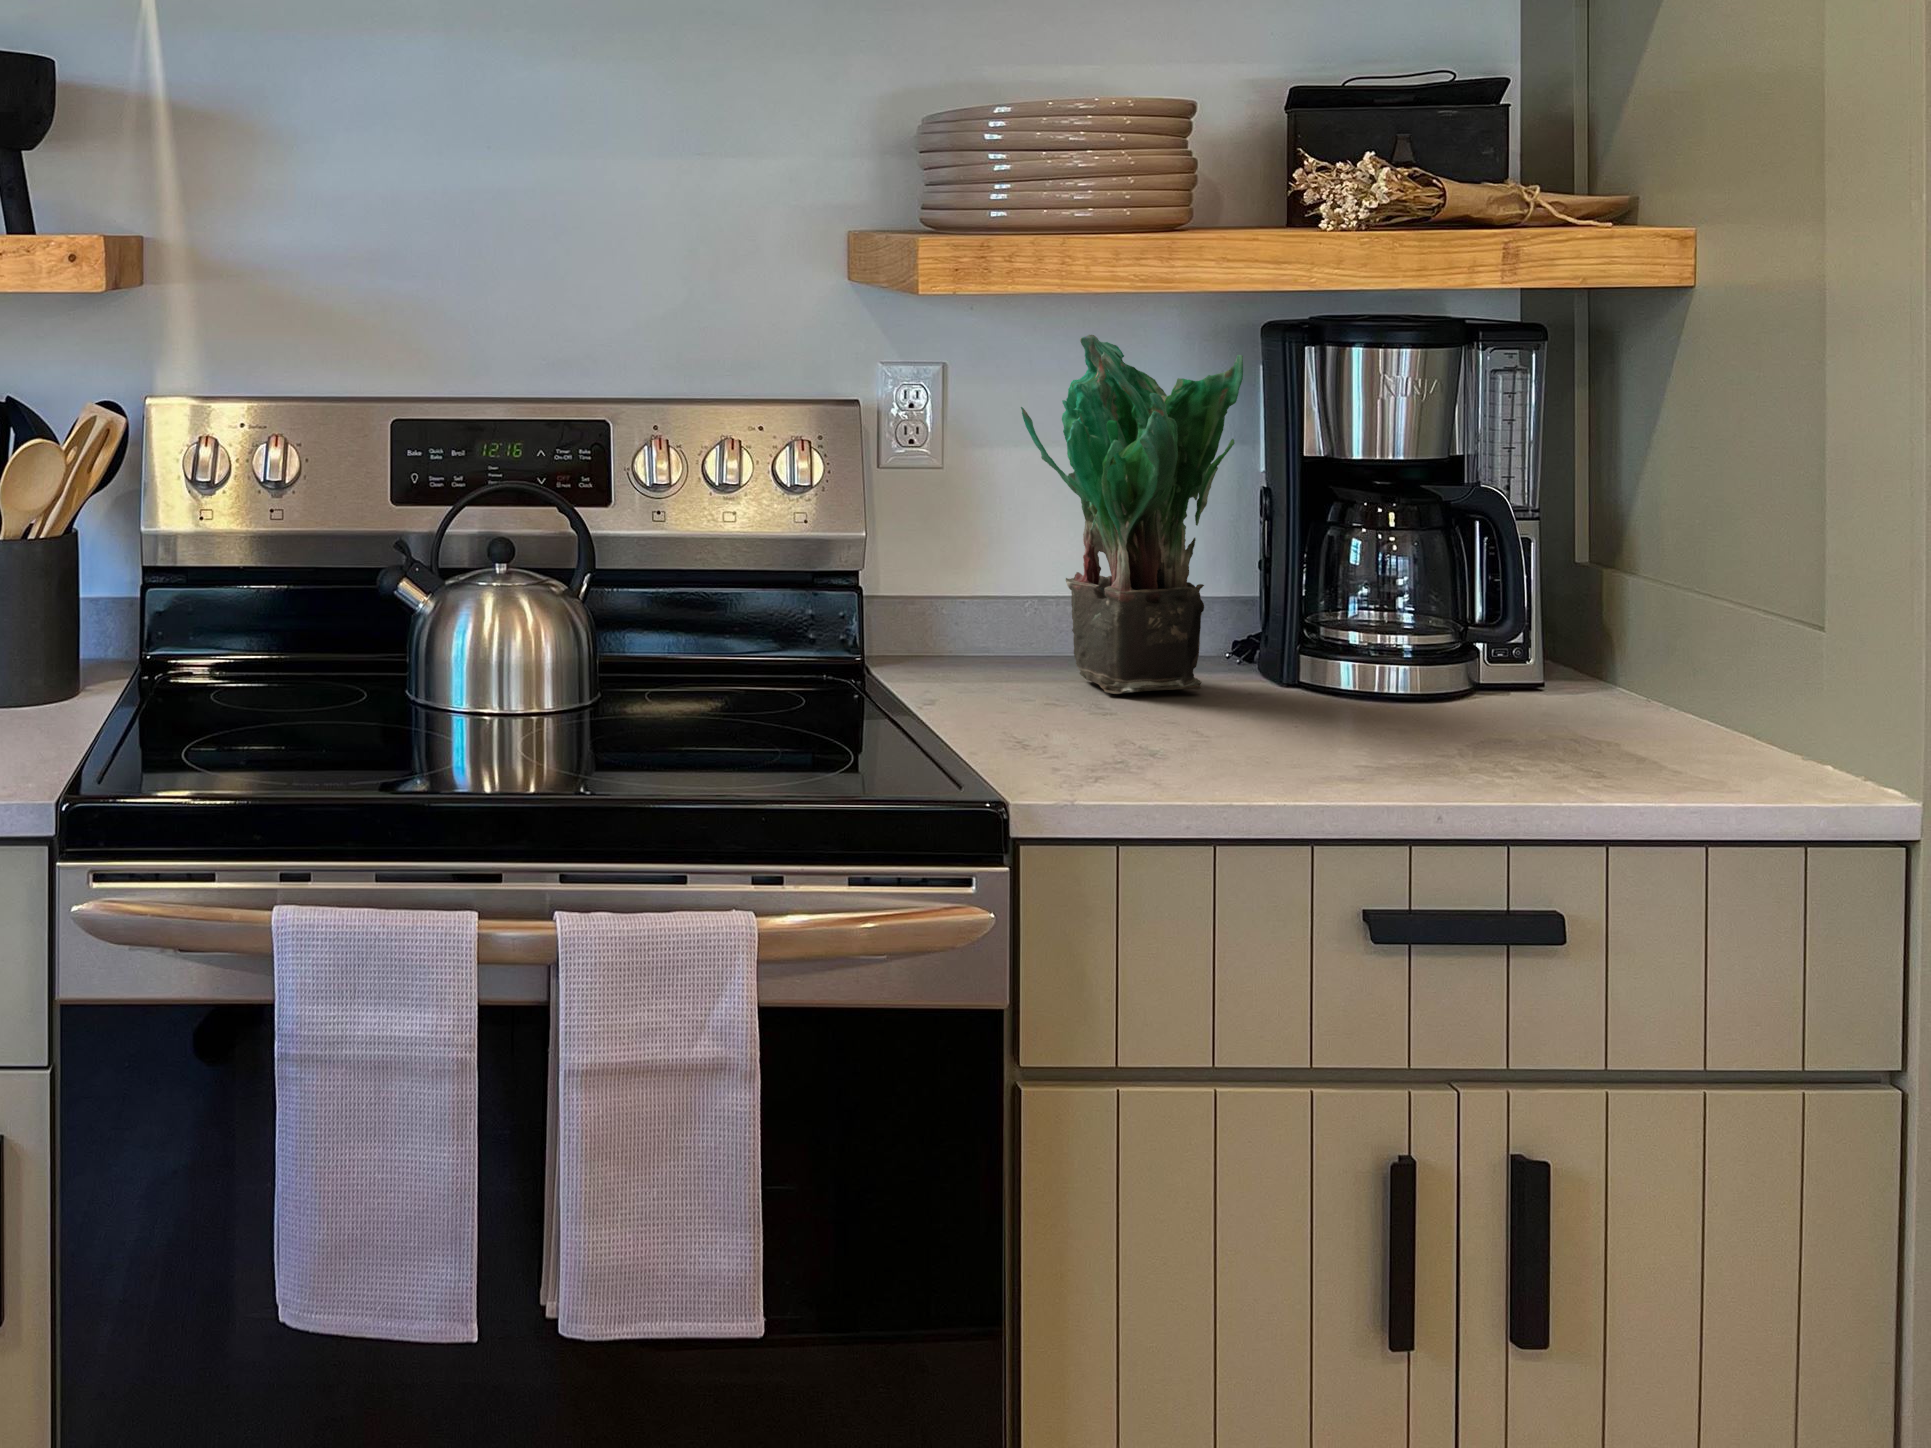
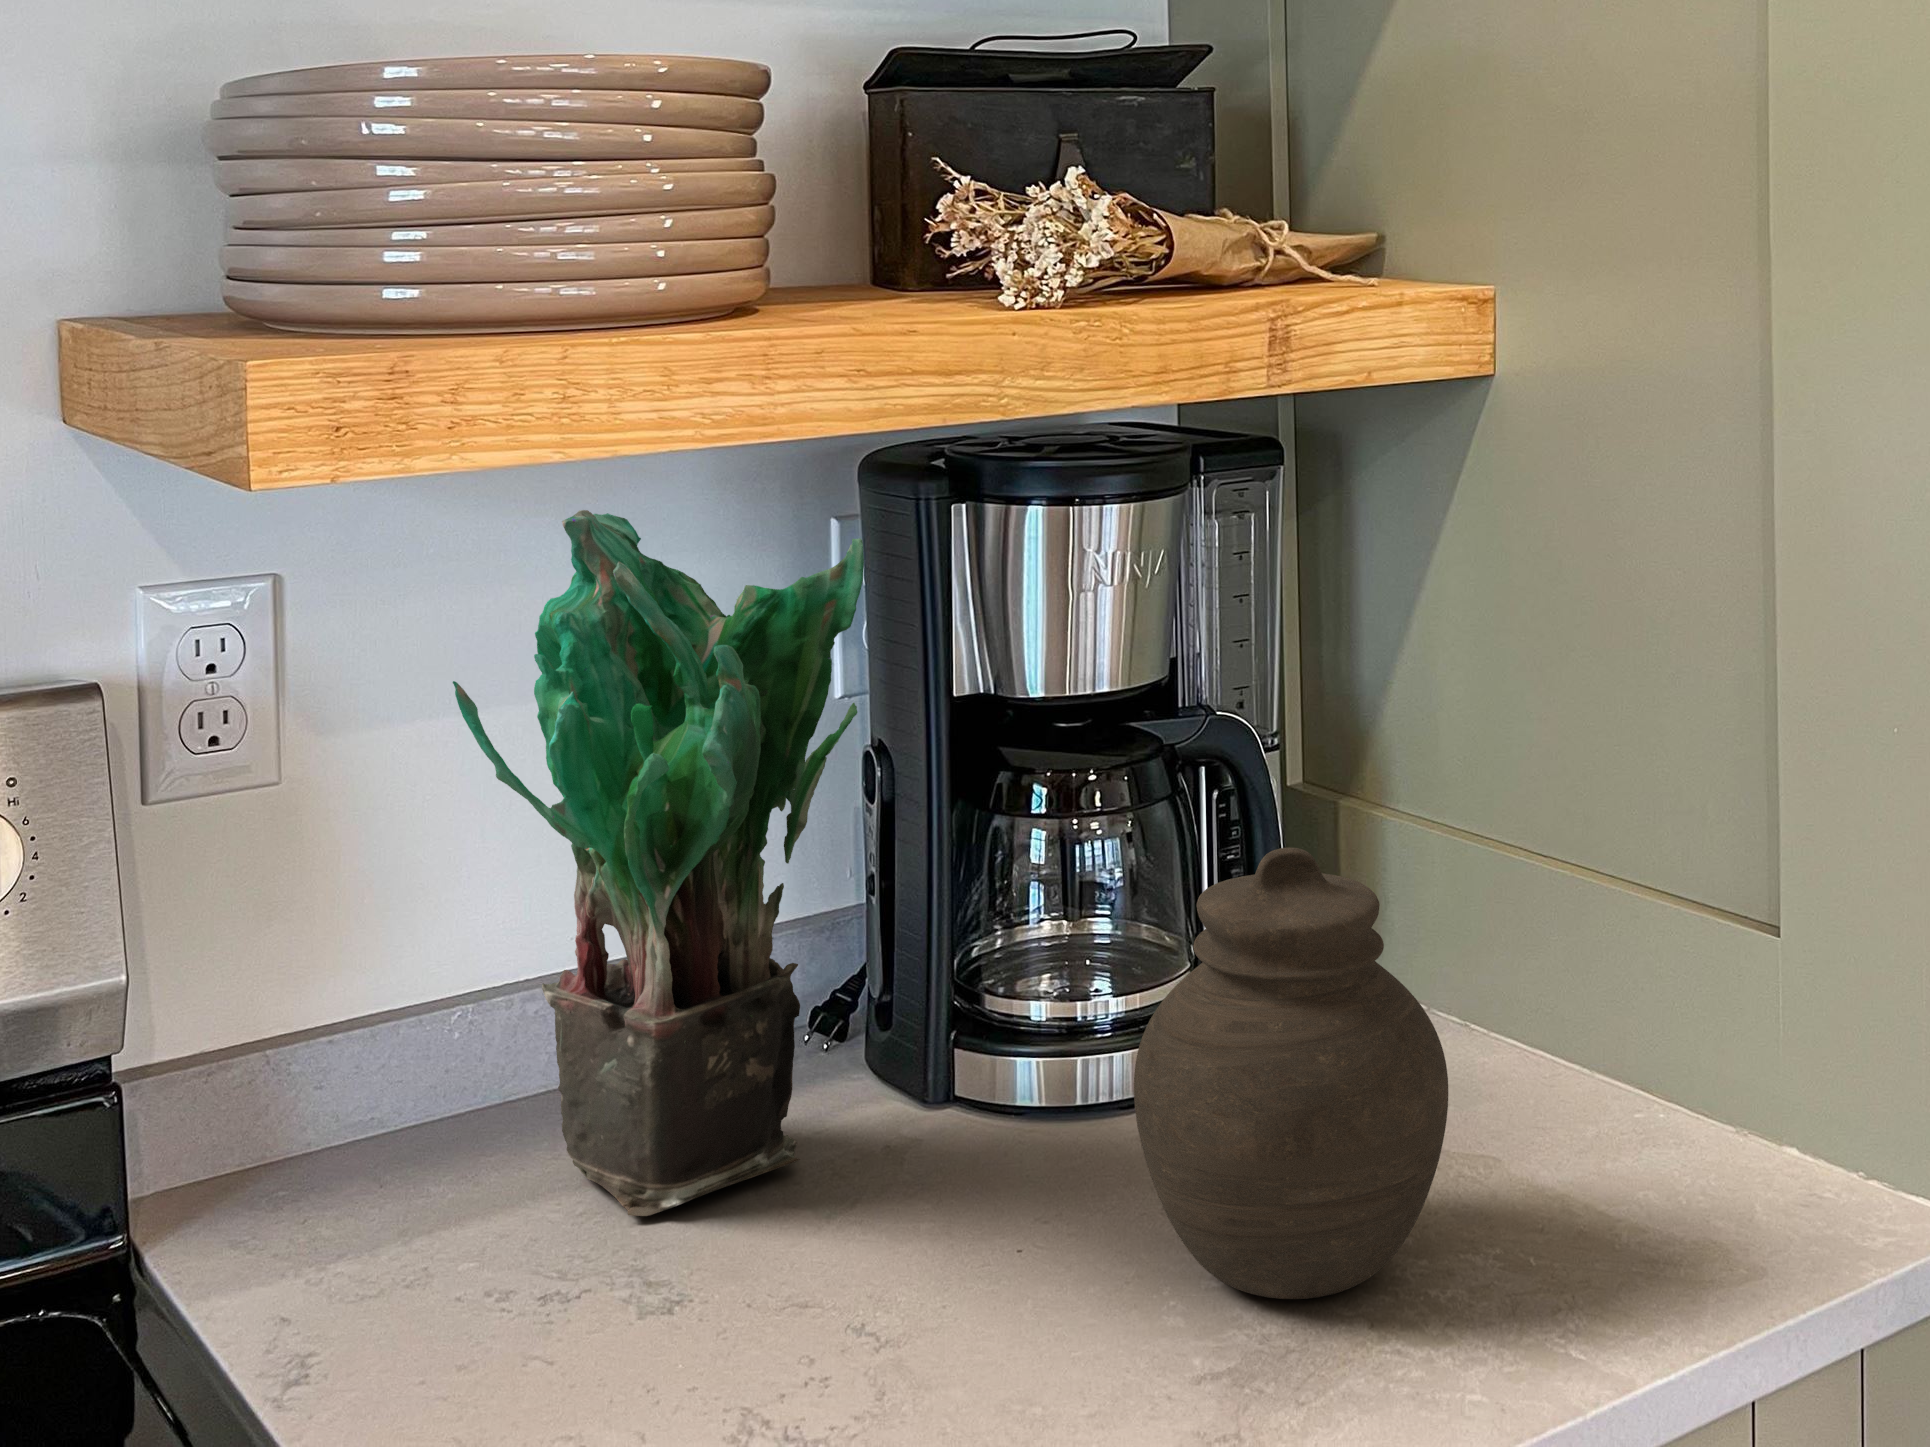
jar: none [1378,519,1579,765] -> present [1134,847,1448,1299]

